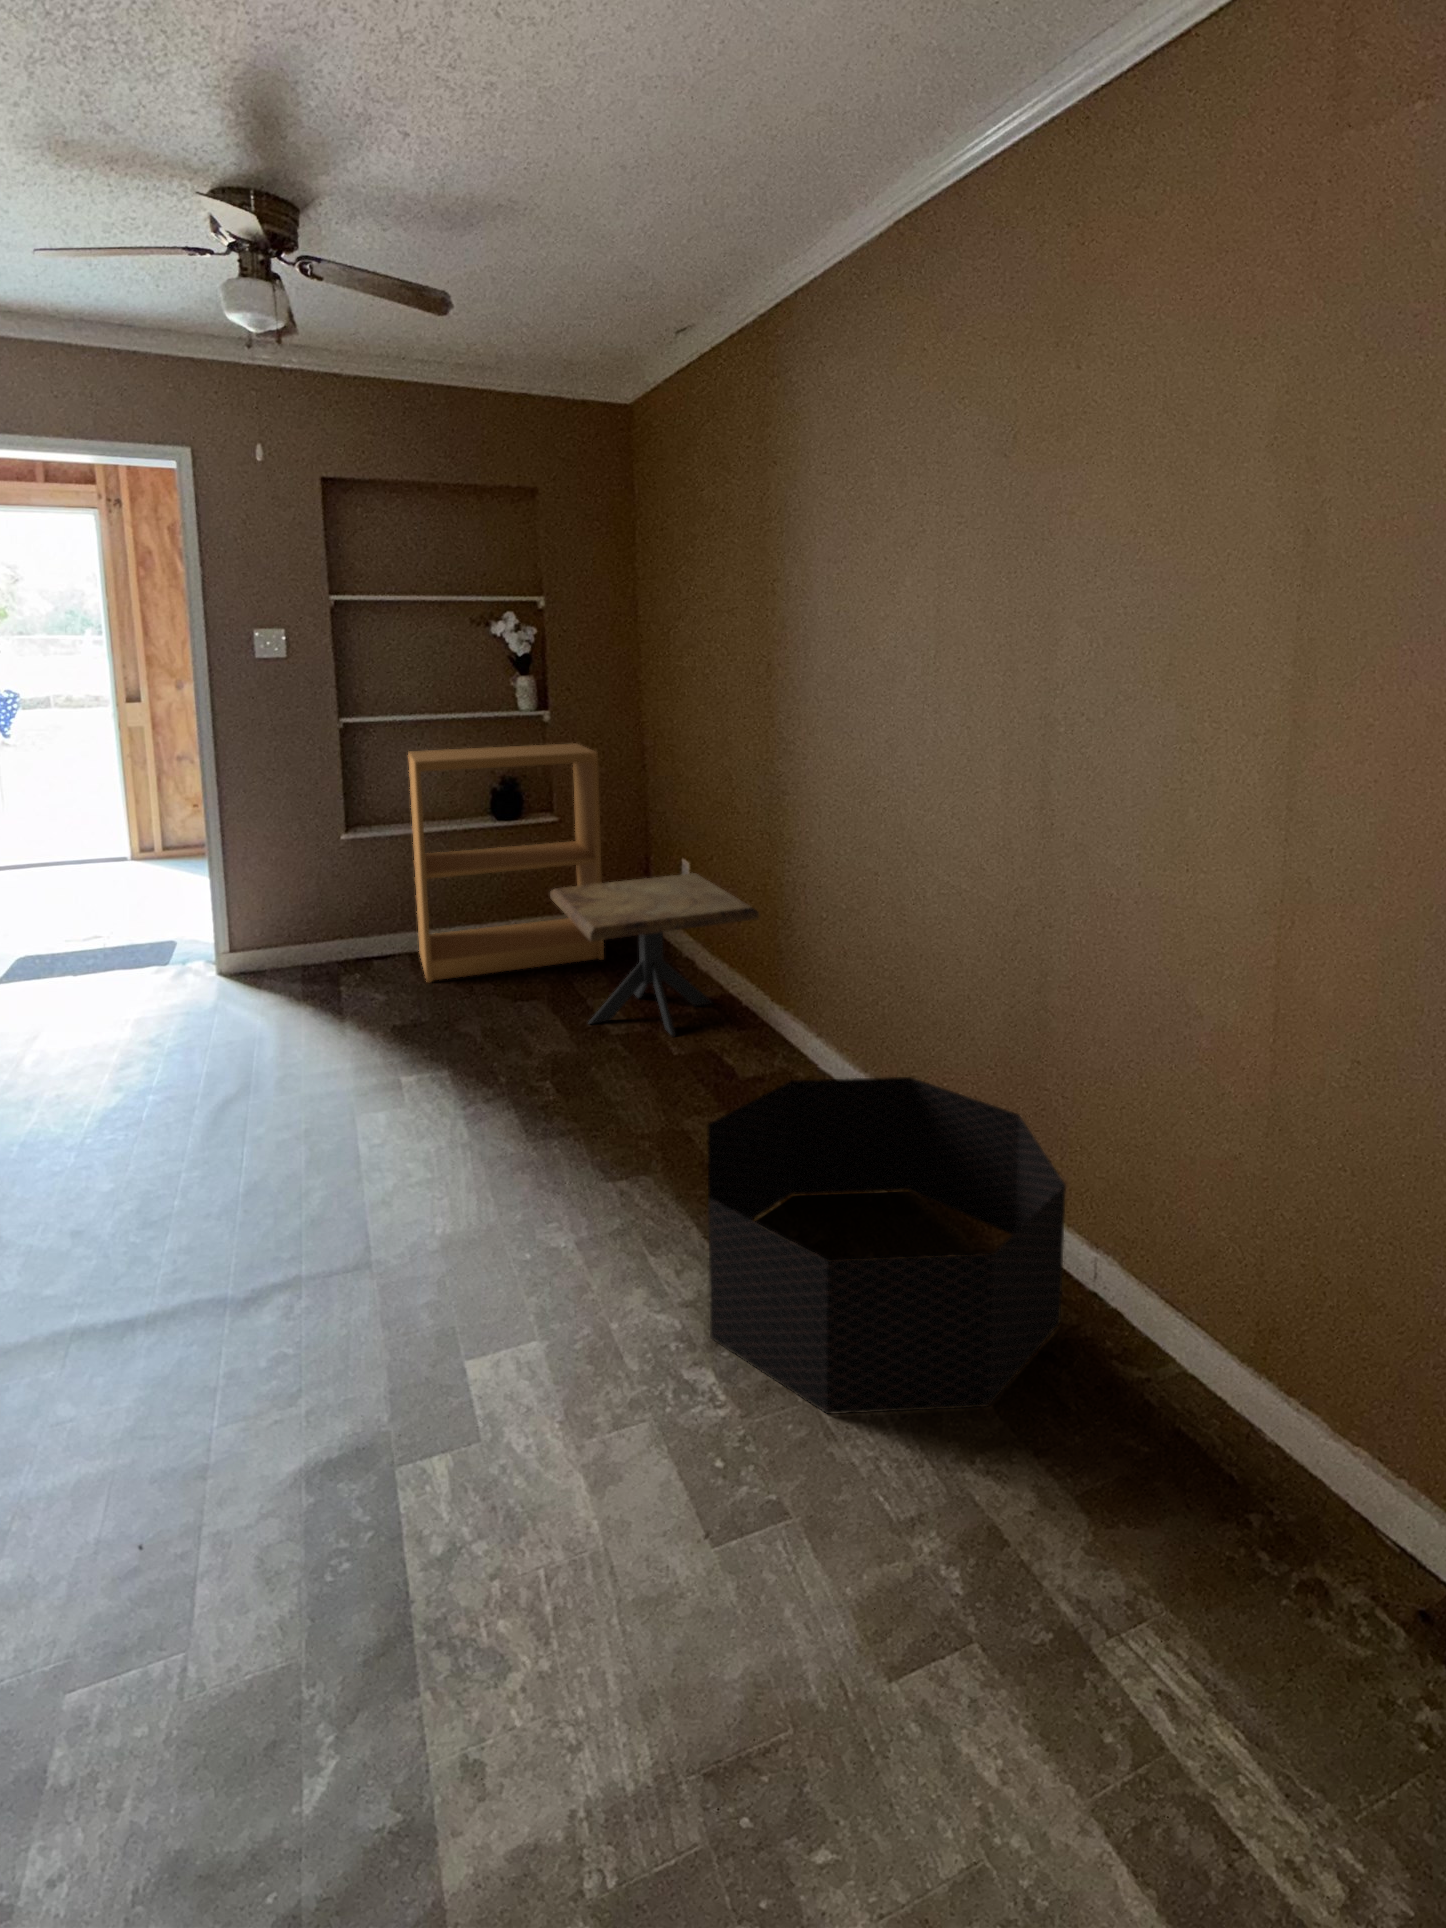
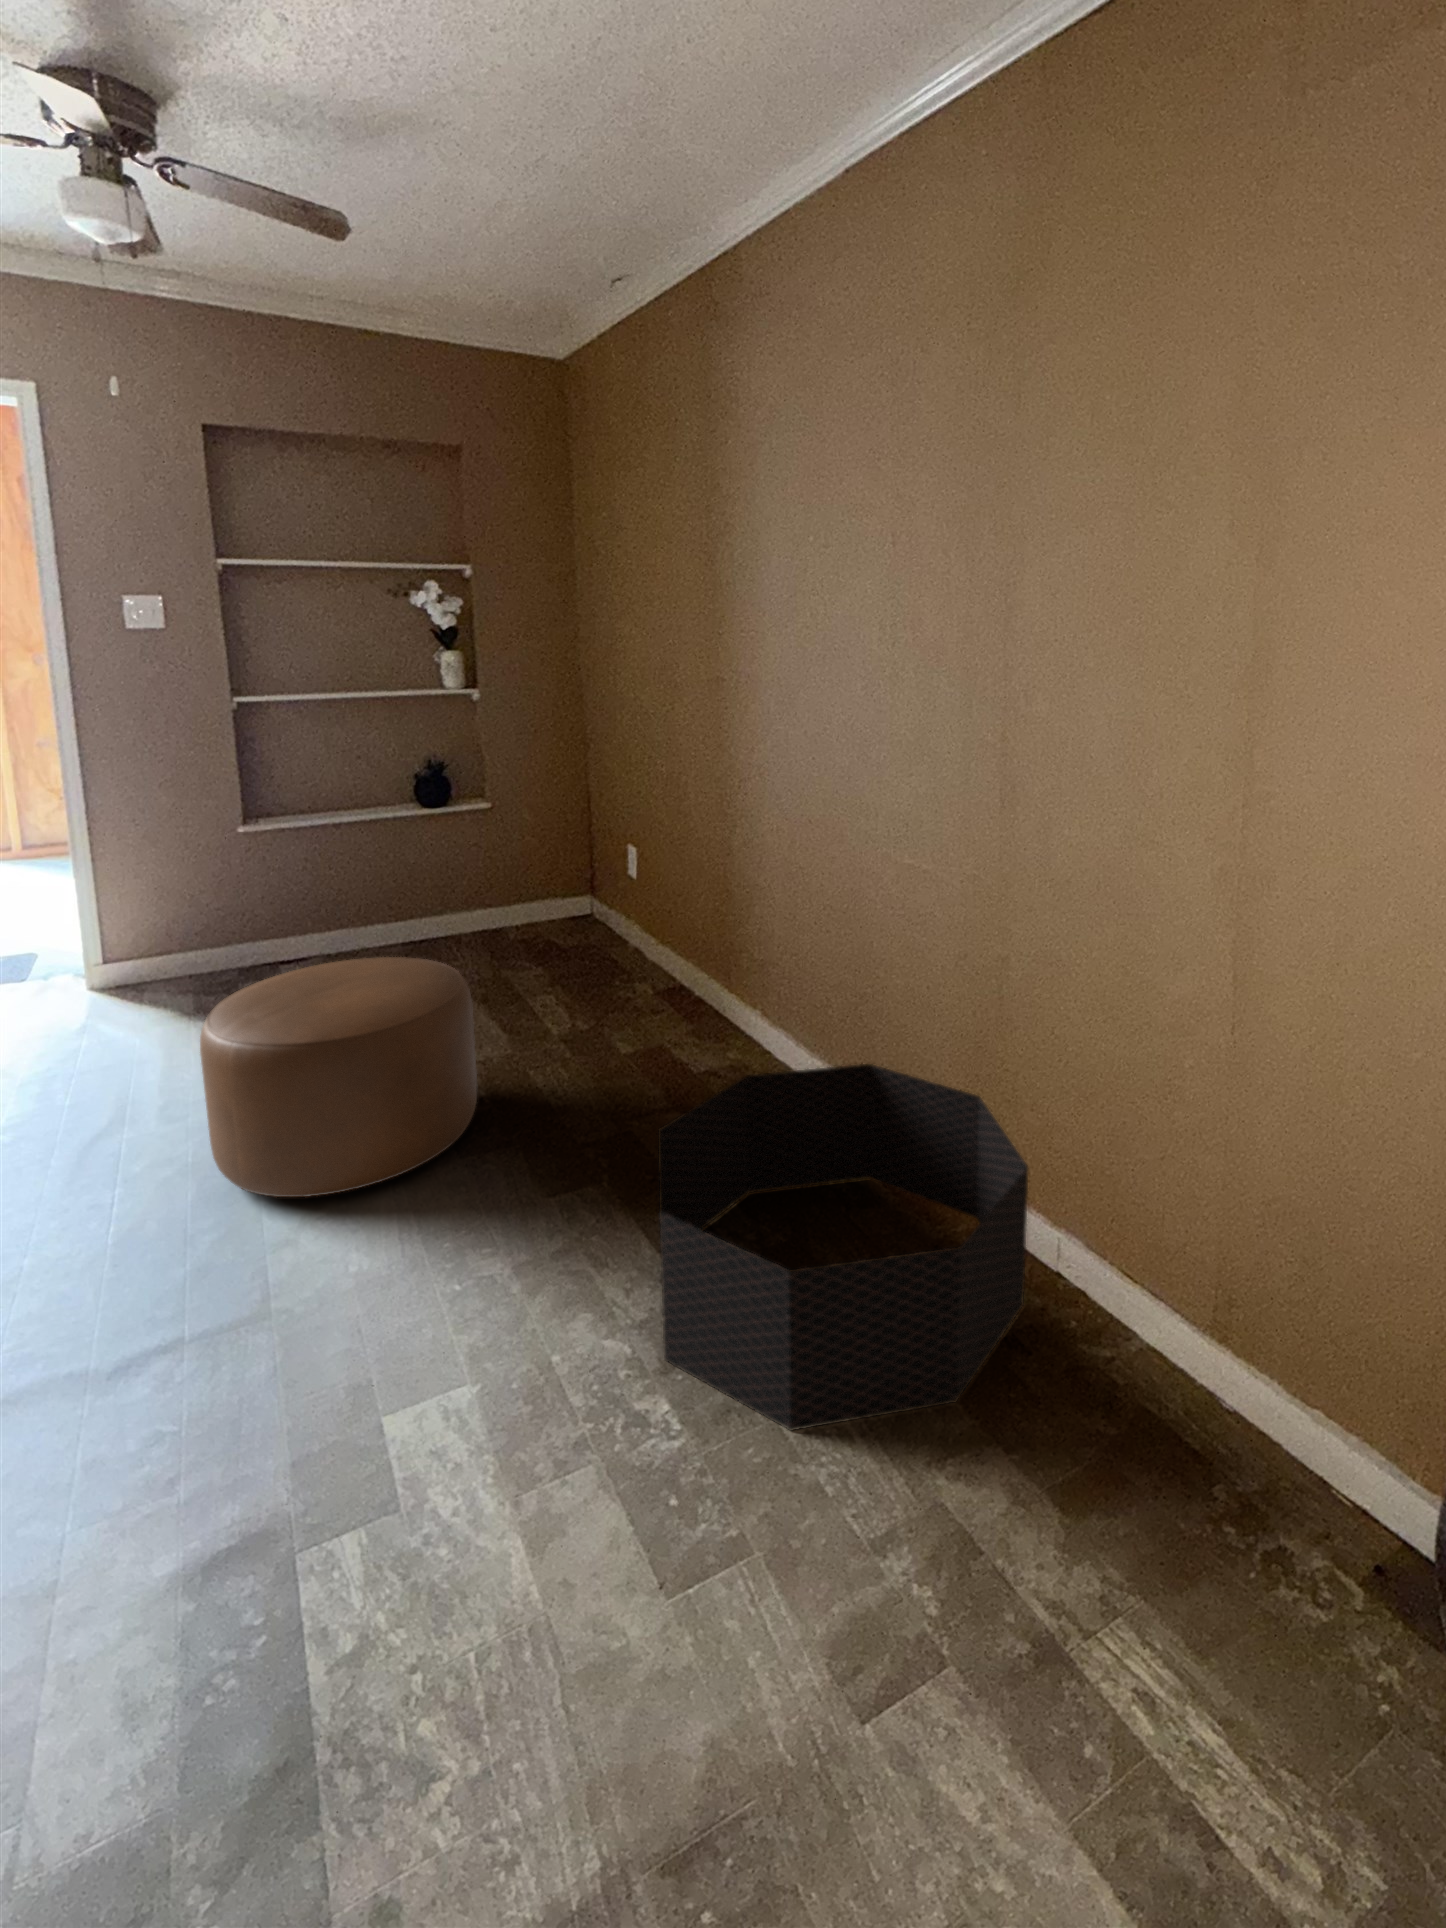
bookshelf: present [408,743,604,982] -> none [318,724,546,987]
side table: present [550,873,759,1036] -> none [483,859,711,1032]
ottoman: none [314,955,544,1166] -> present [200,957,477,1197]

